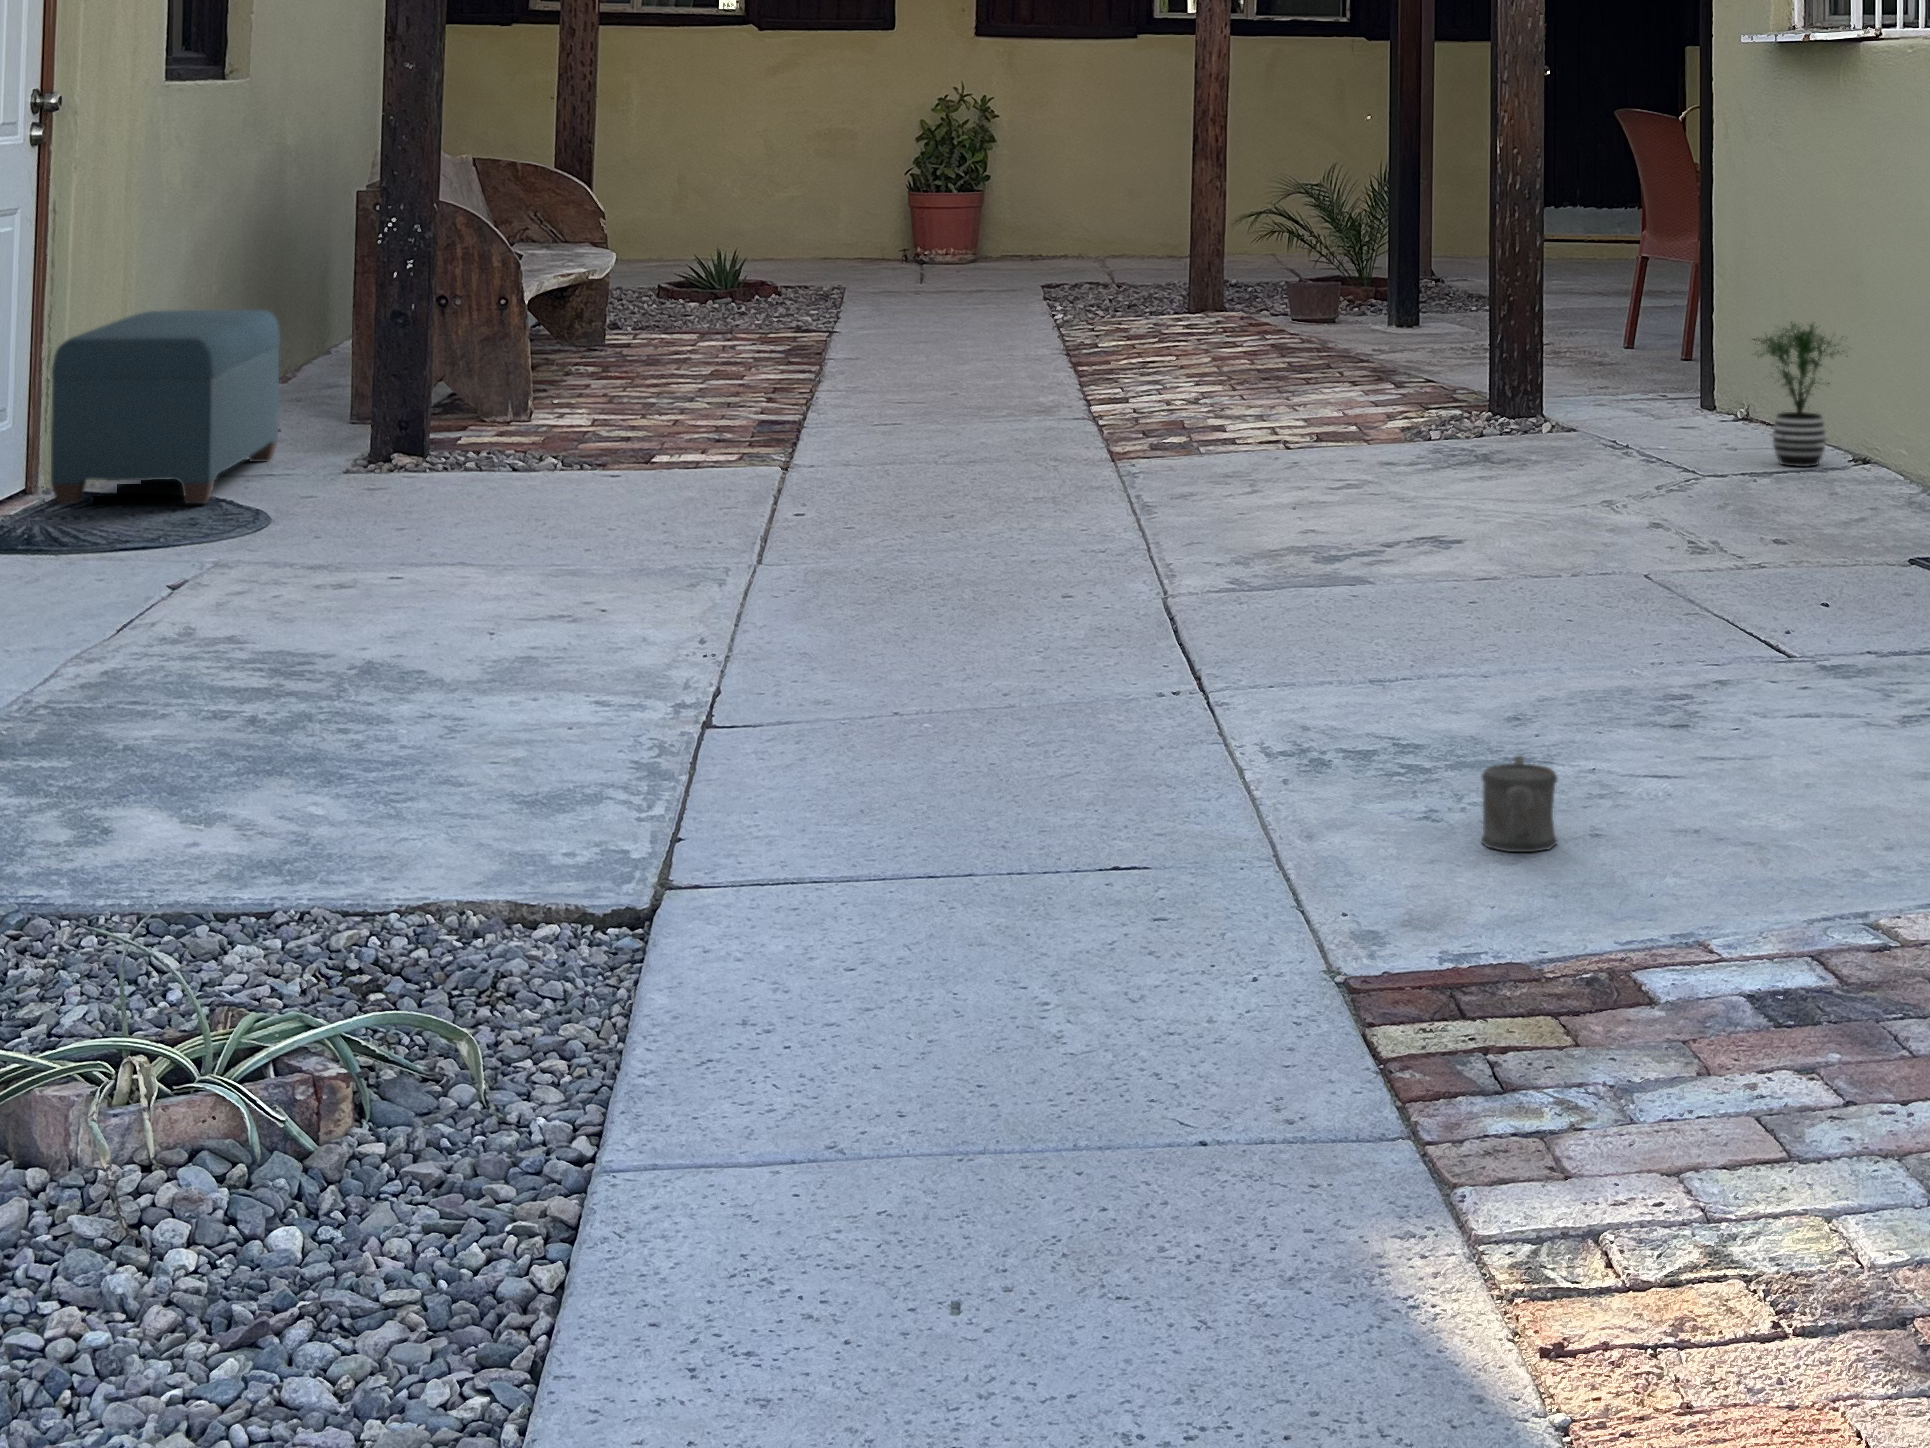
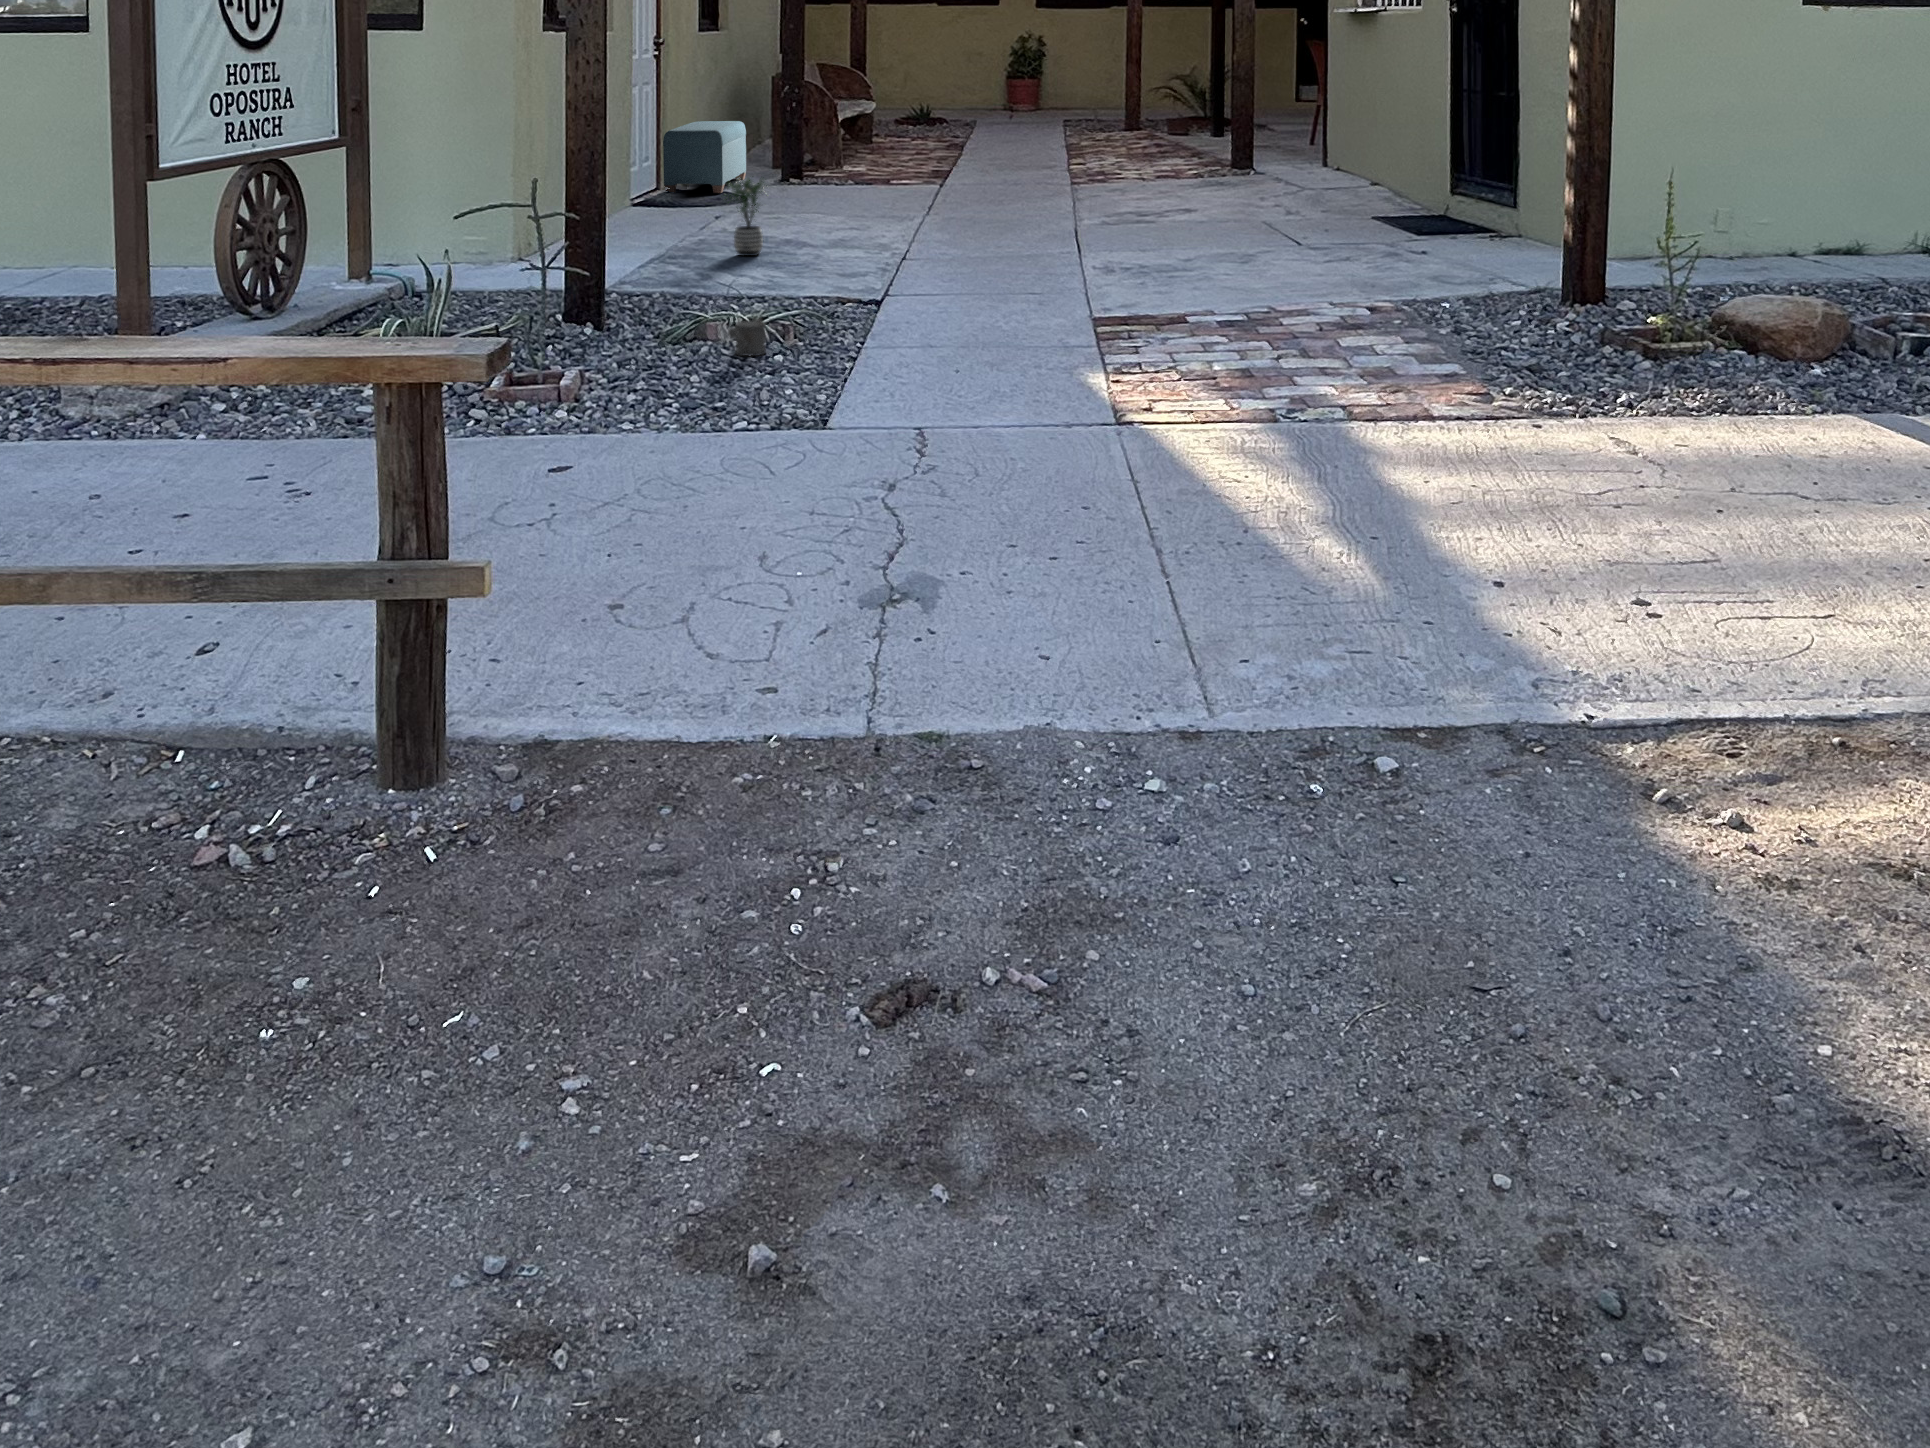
potted plant: present [1752,322,1843,467] -> present [724,178,768,256]
watering can: present [1481,756,1557,852] -> present [728,318,766,356]

